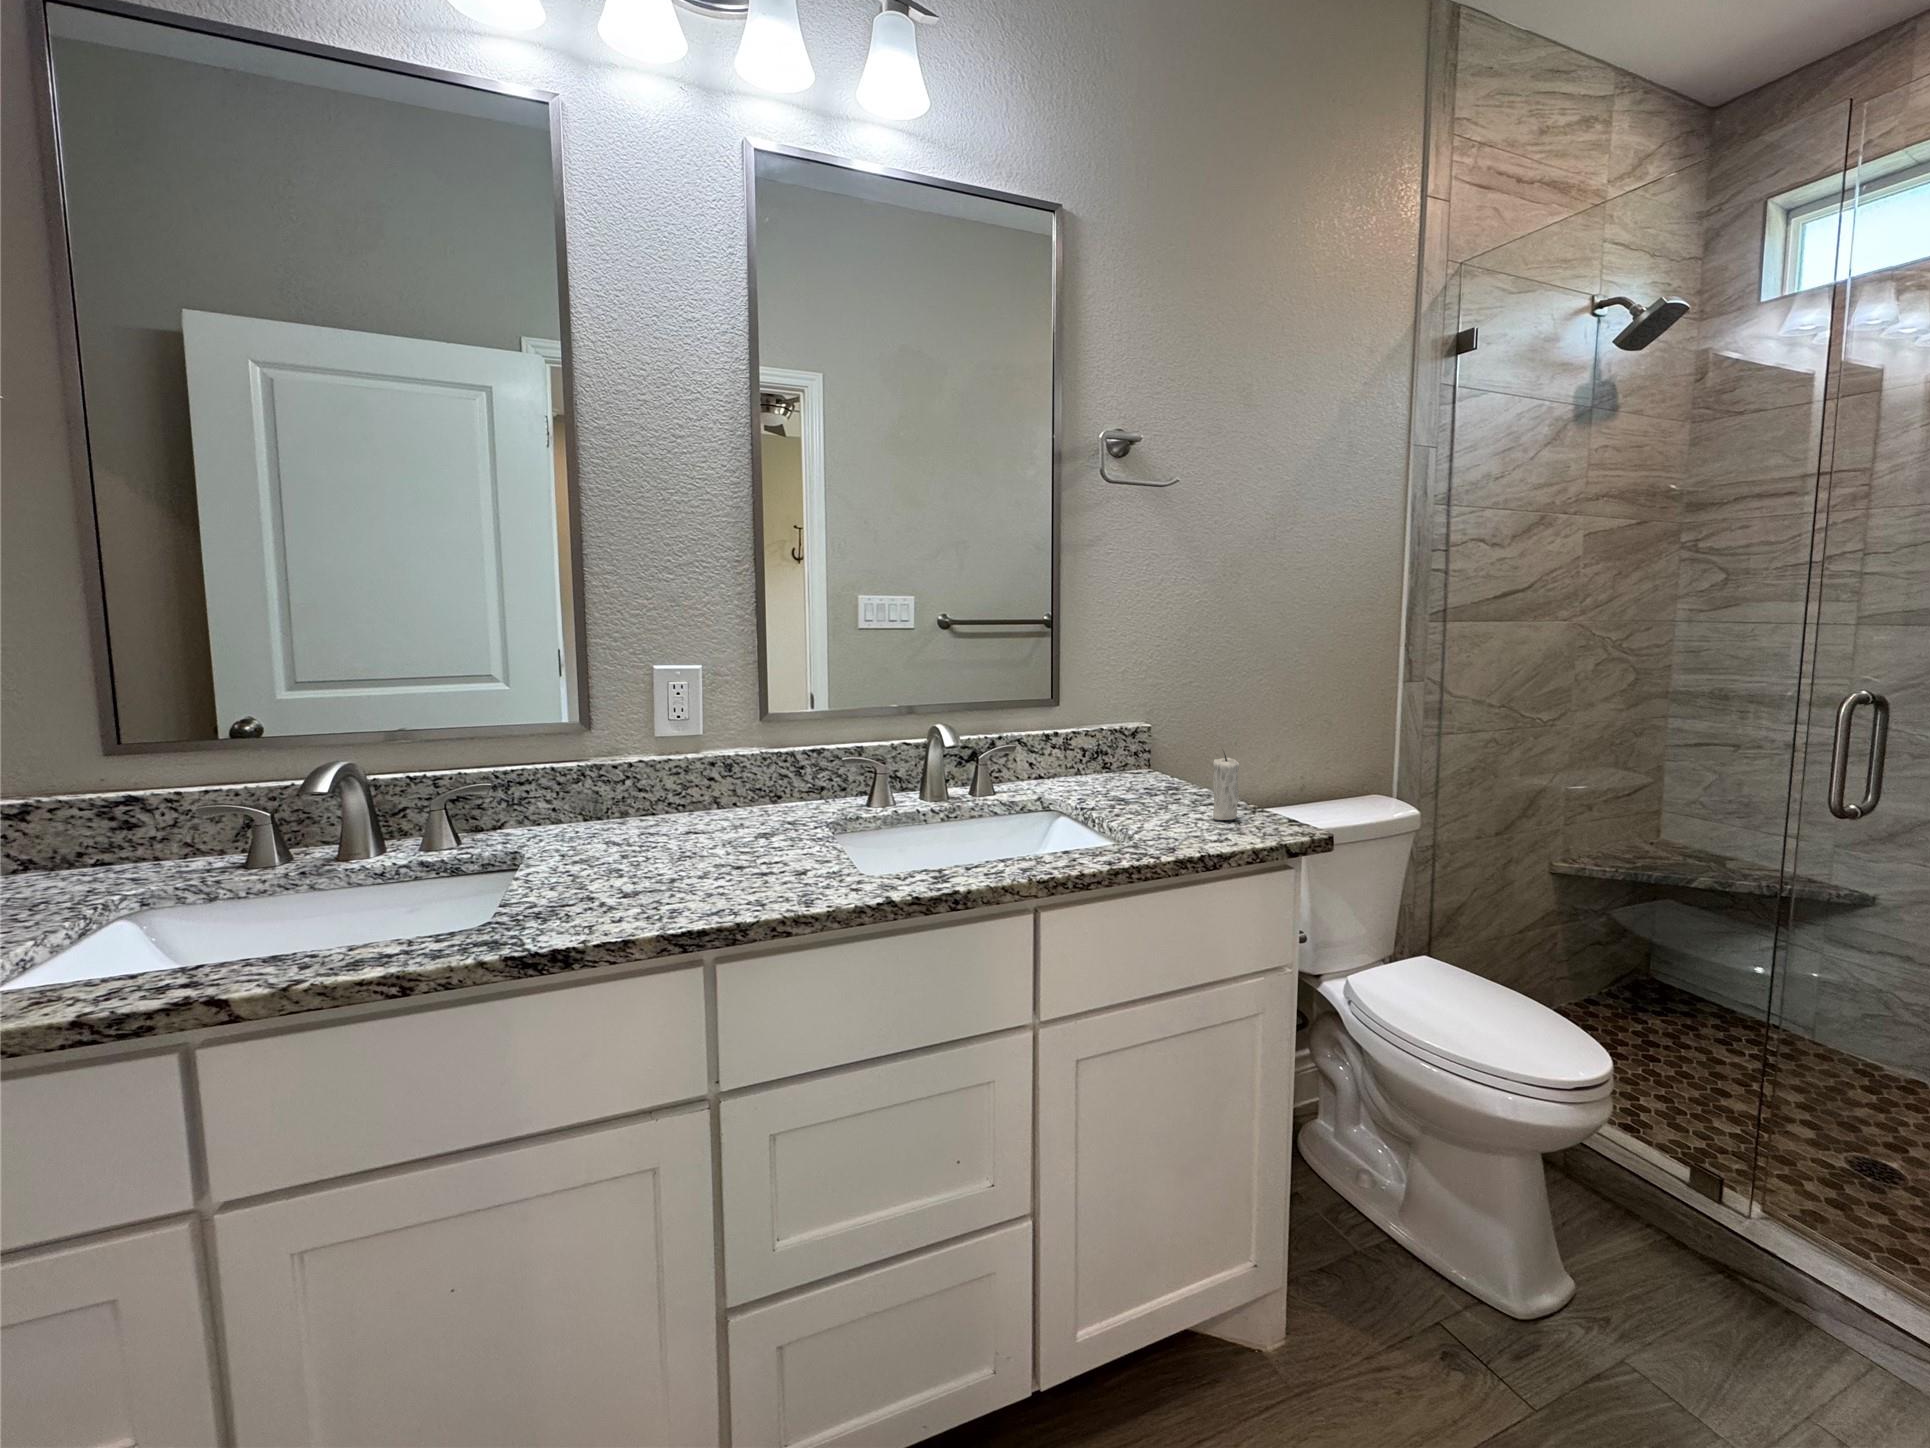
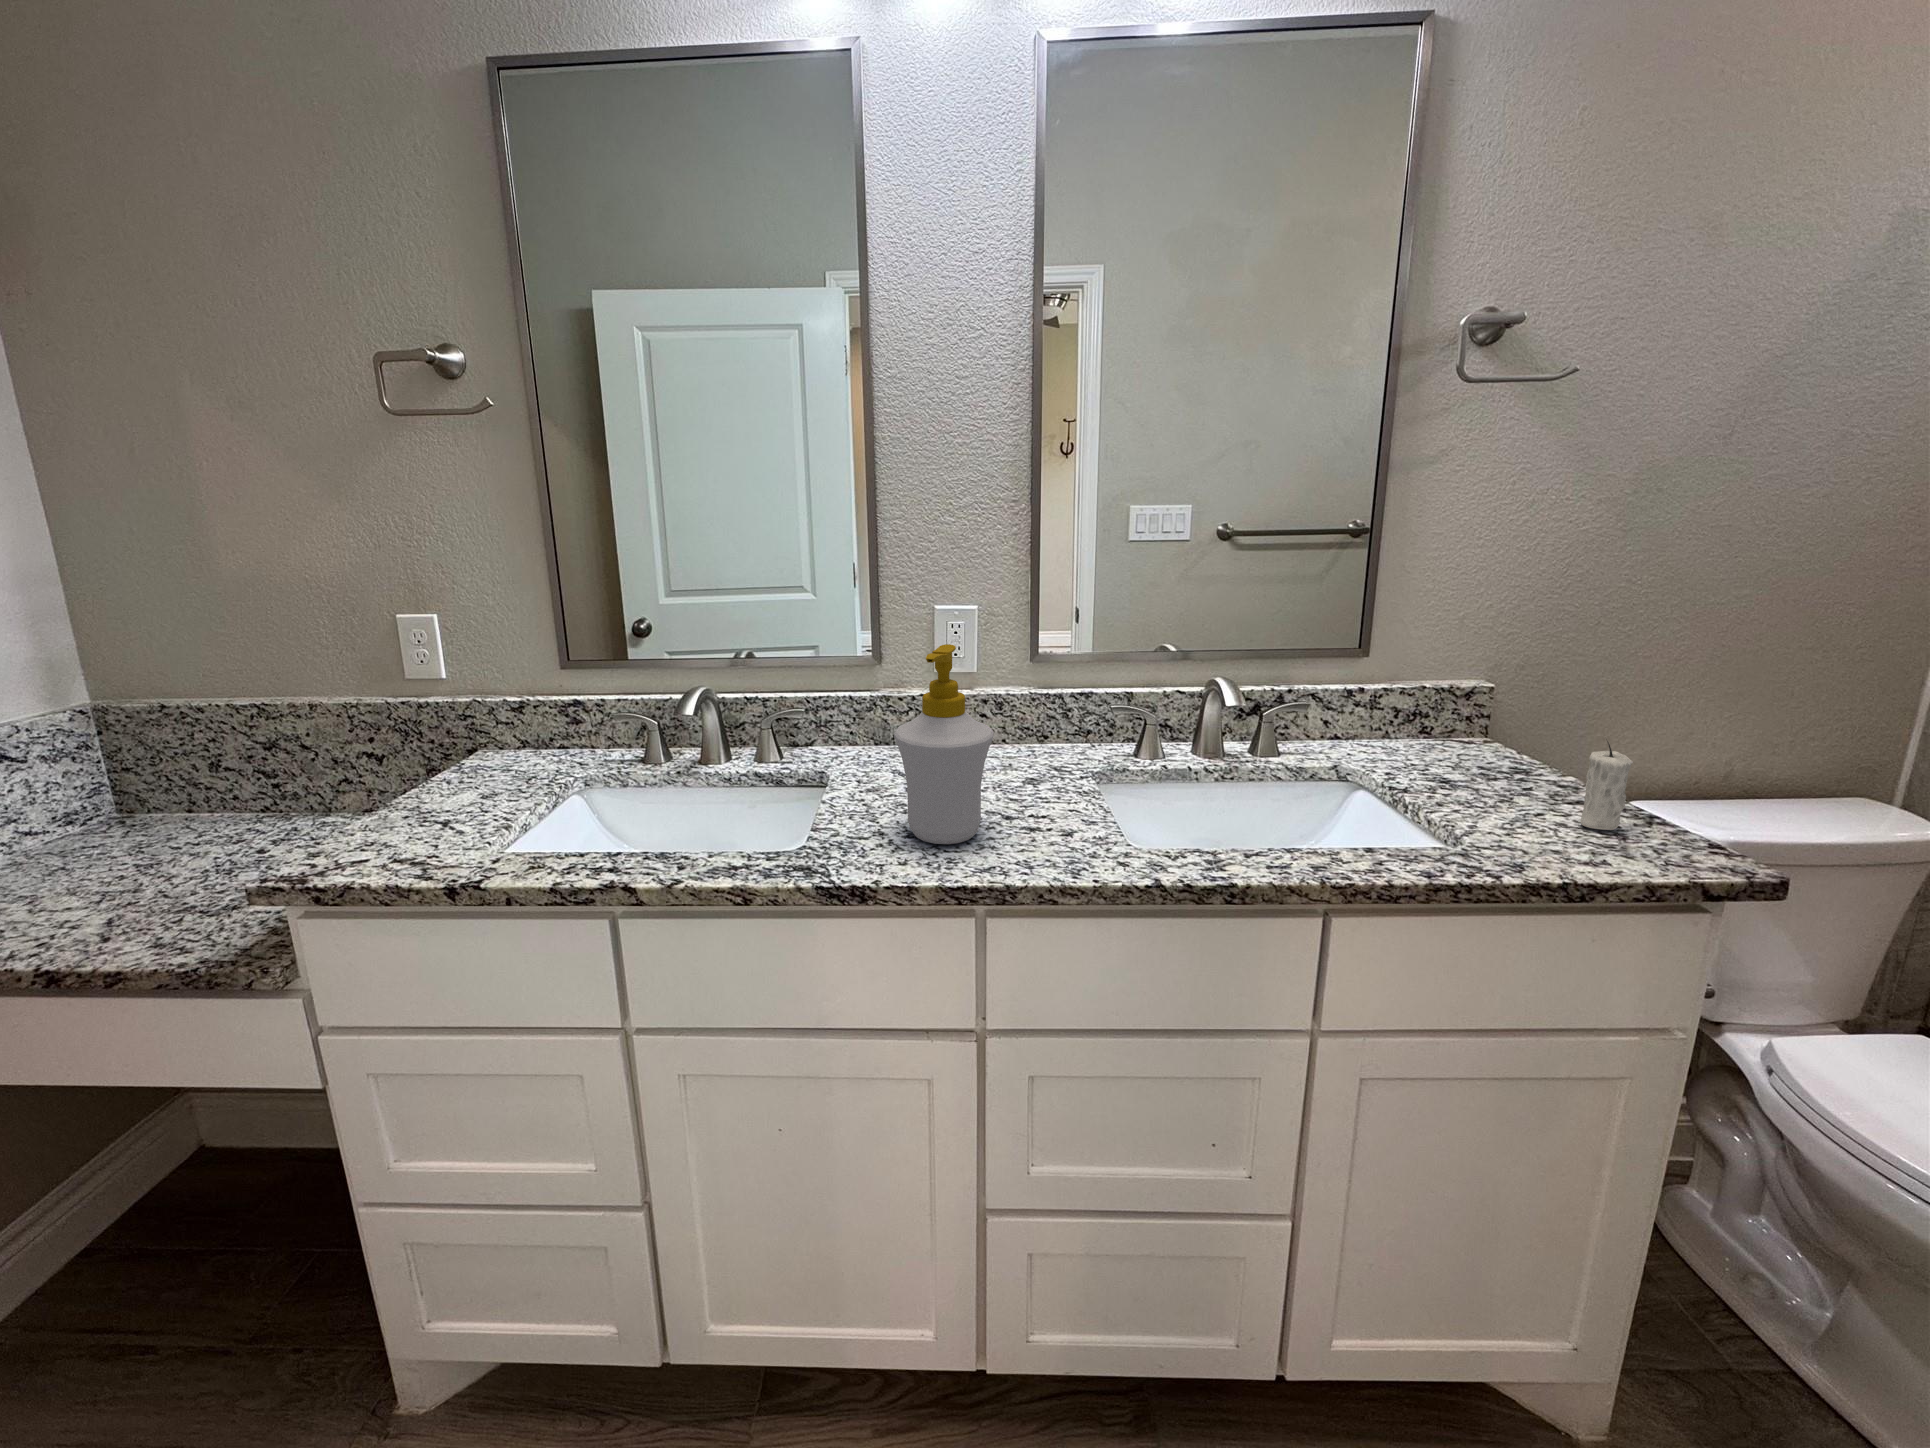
soap bottle: none [605,686,718,898] -> present [894,644,994,844]

